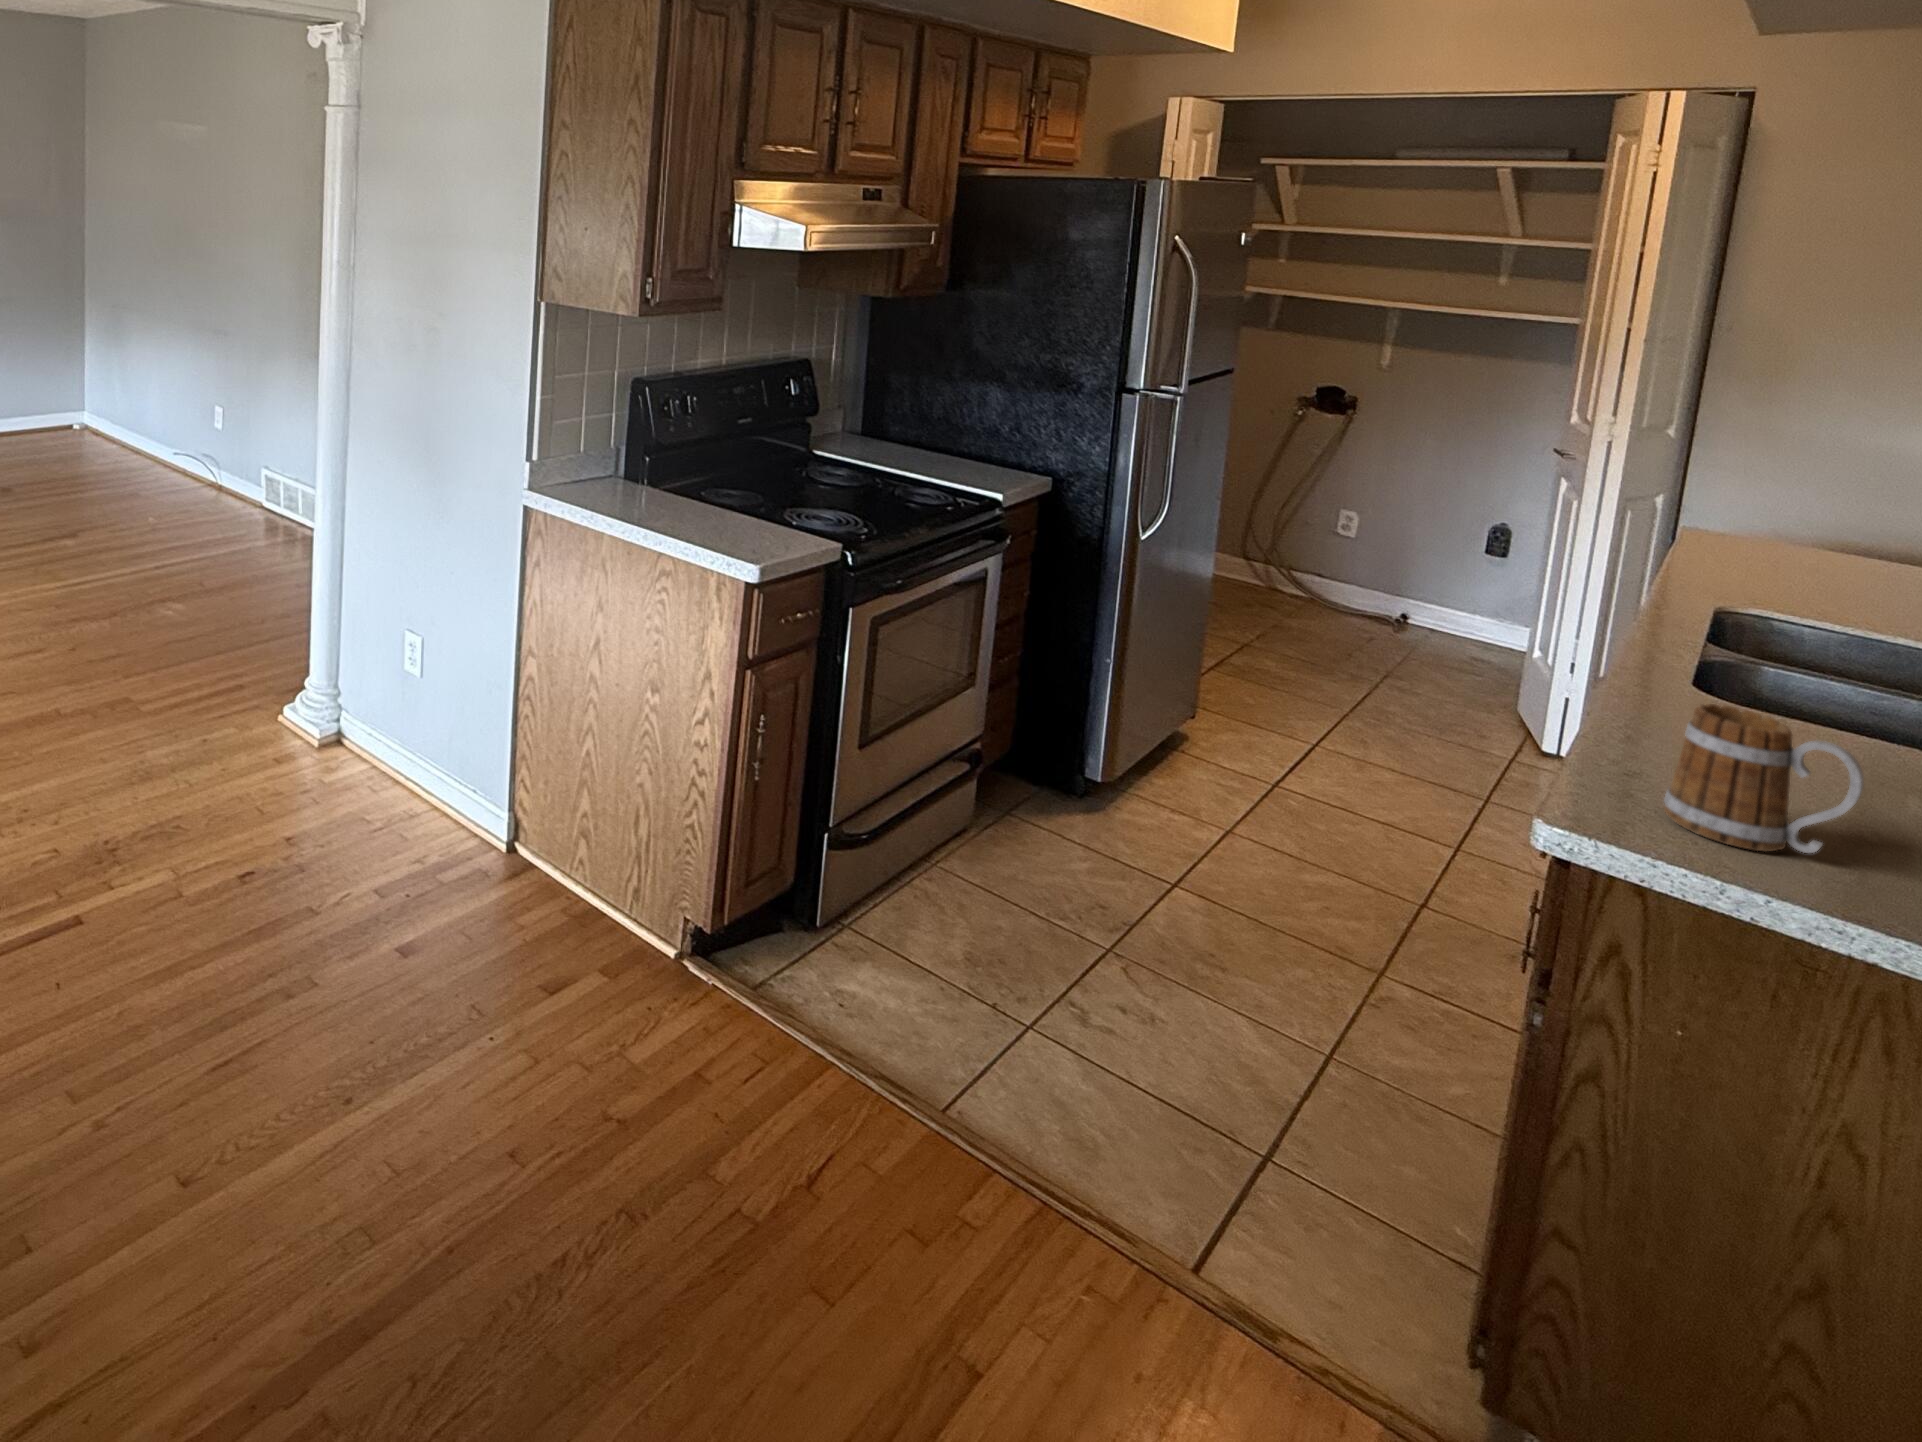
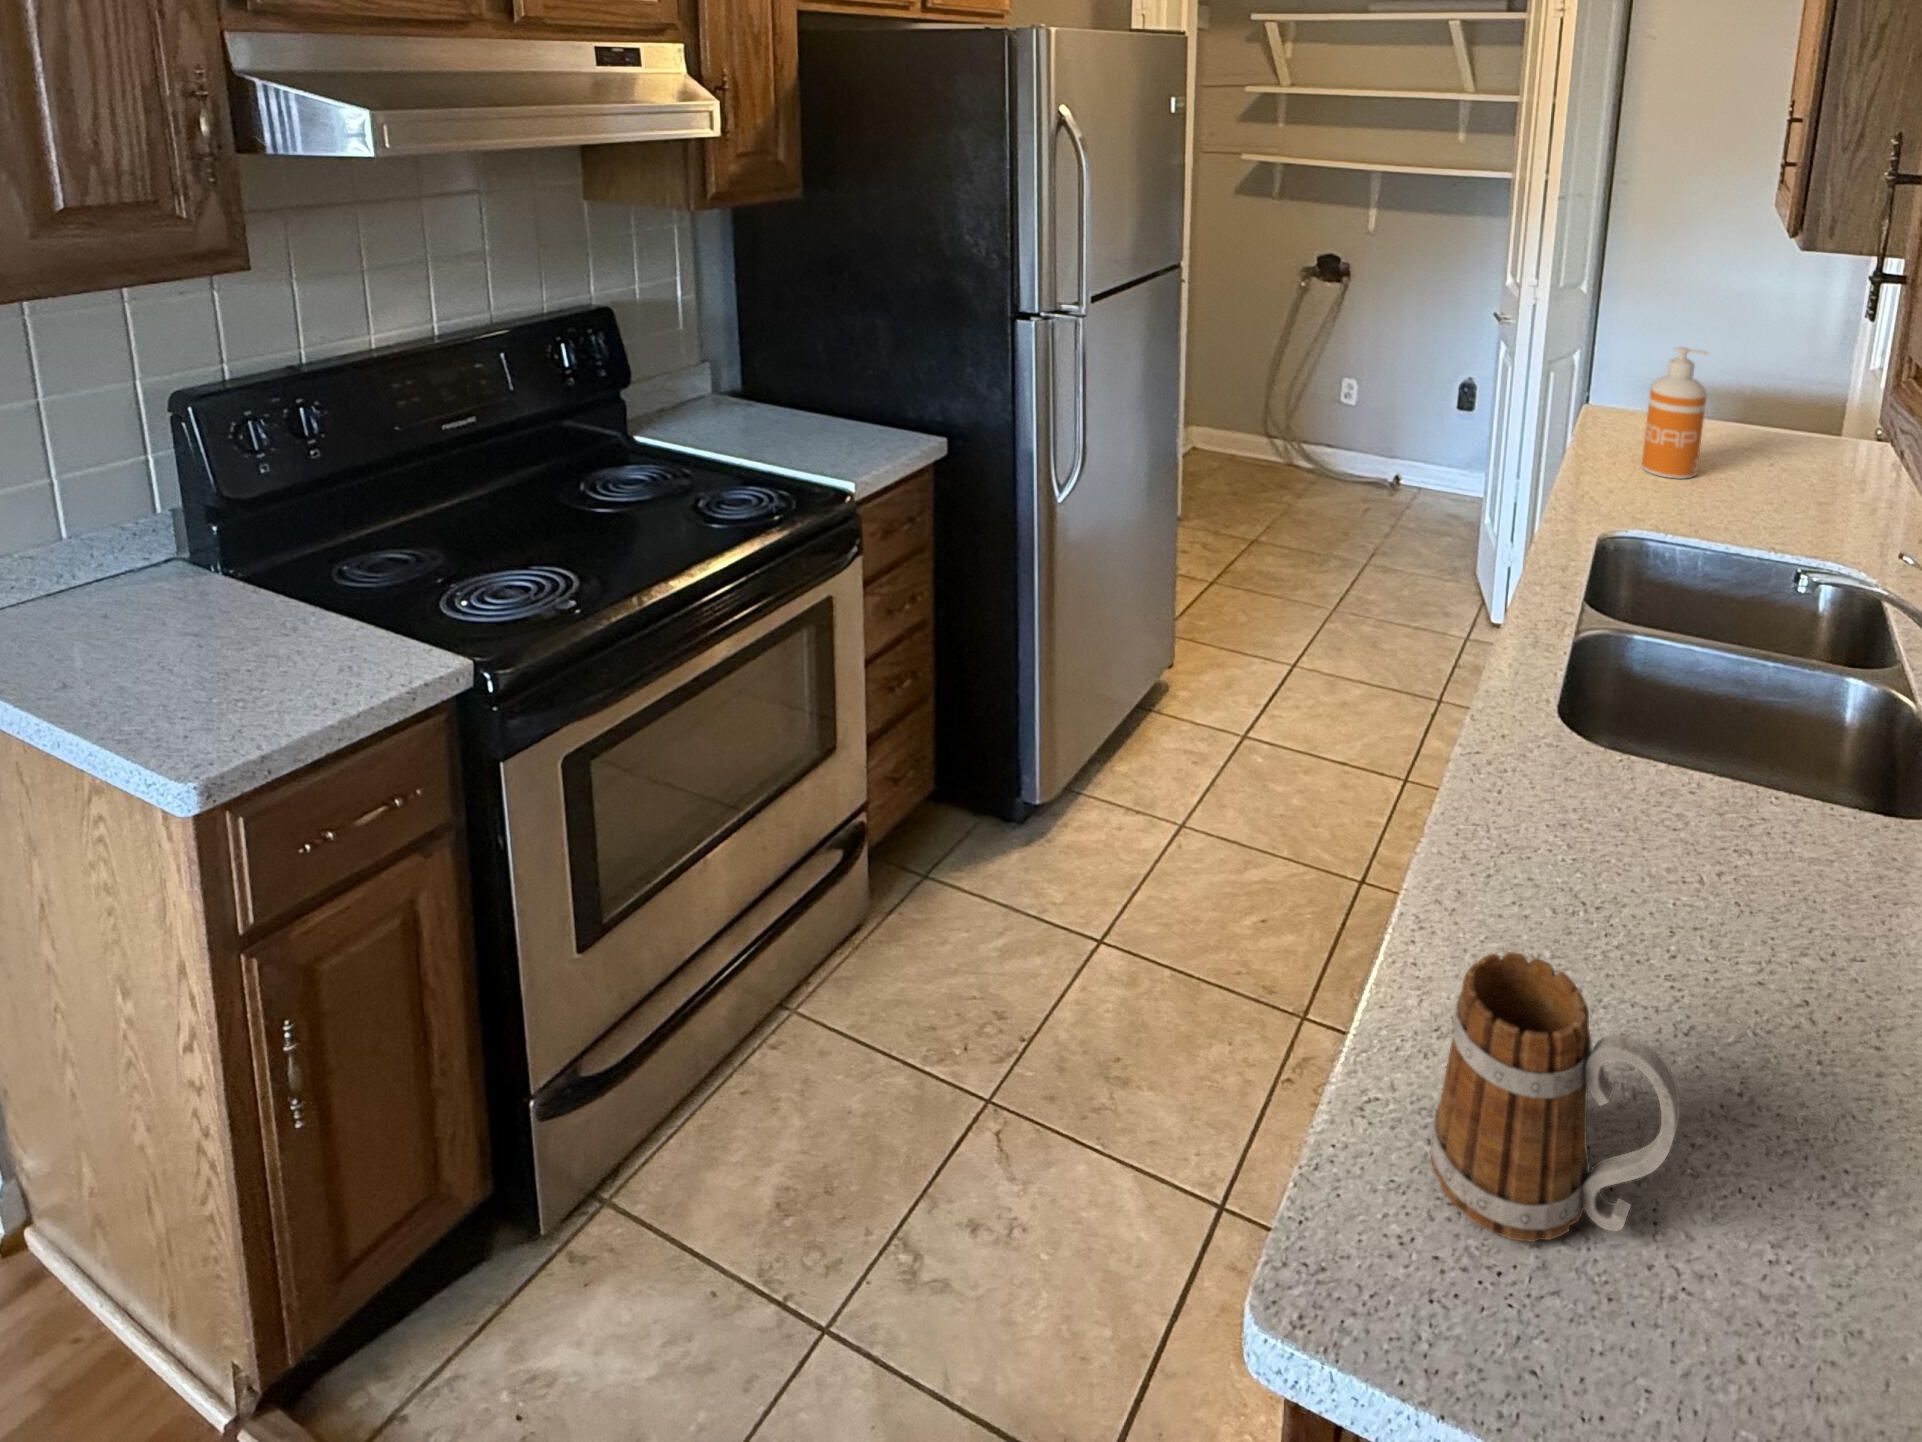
soap dispenser: none [1768,468,1856,587] -> present [1642,347,1708,479]

